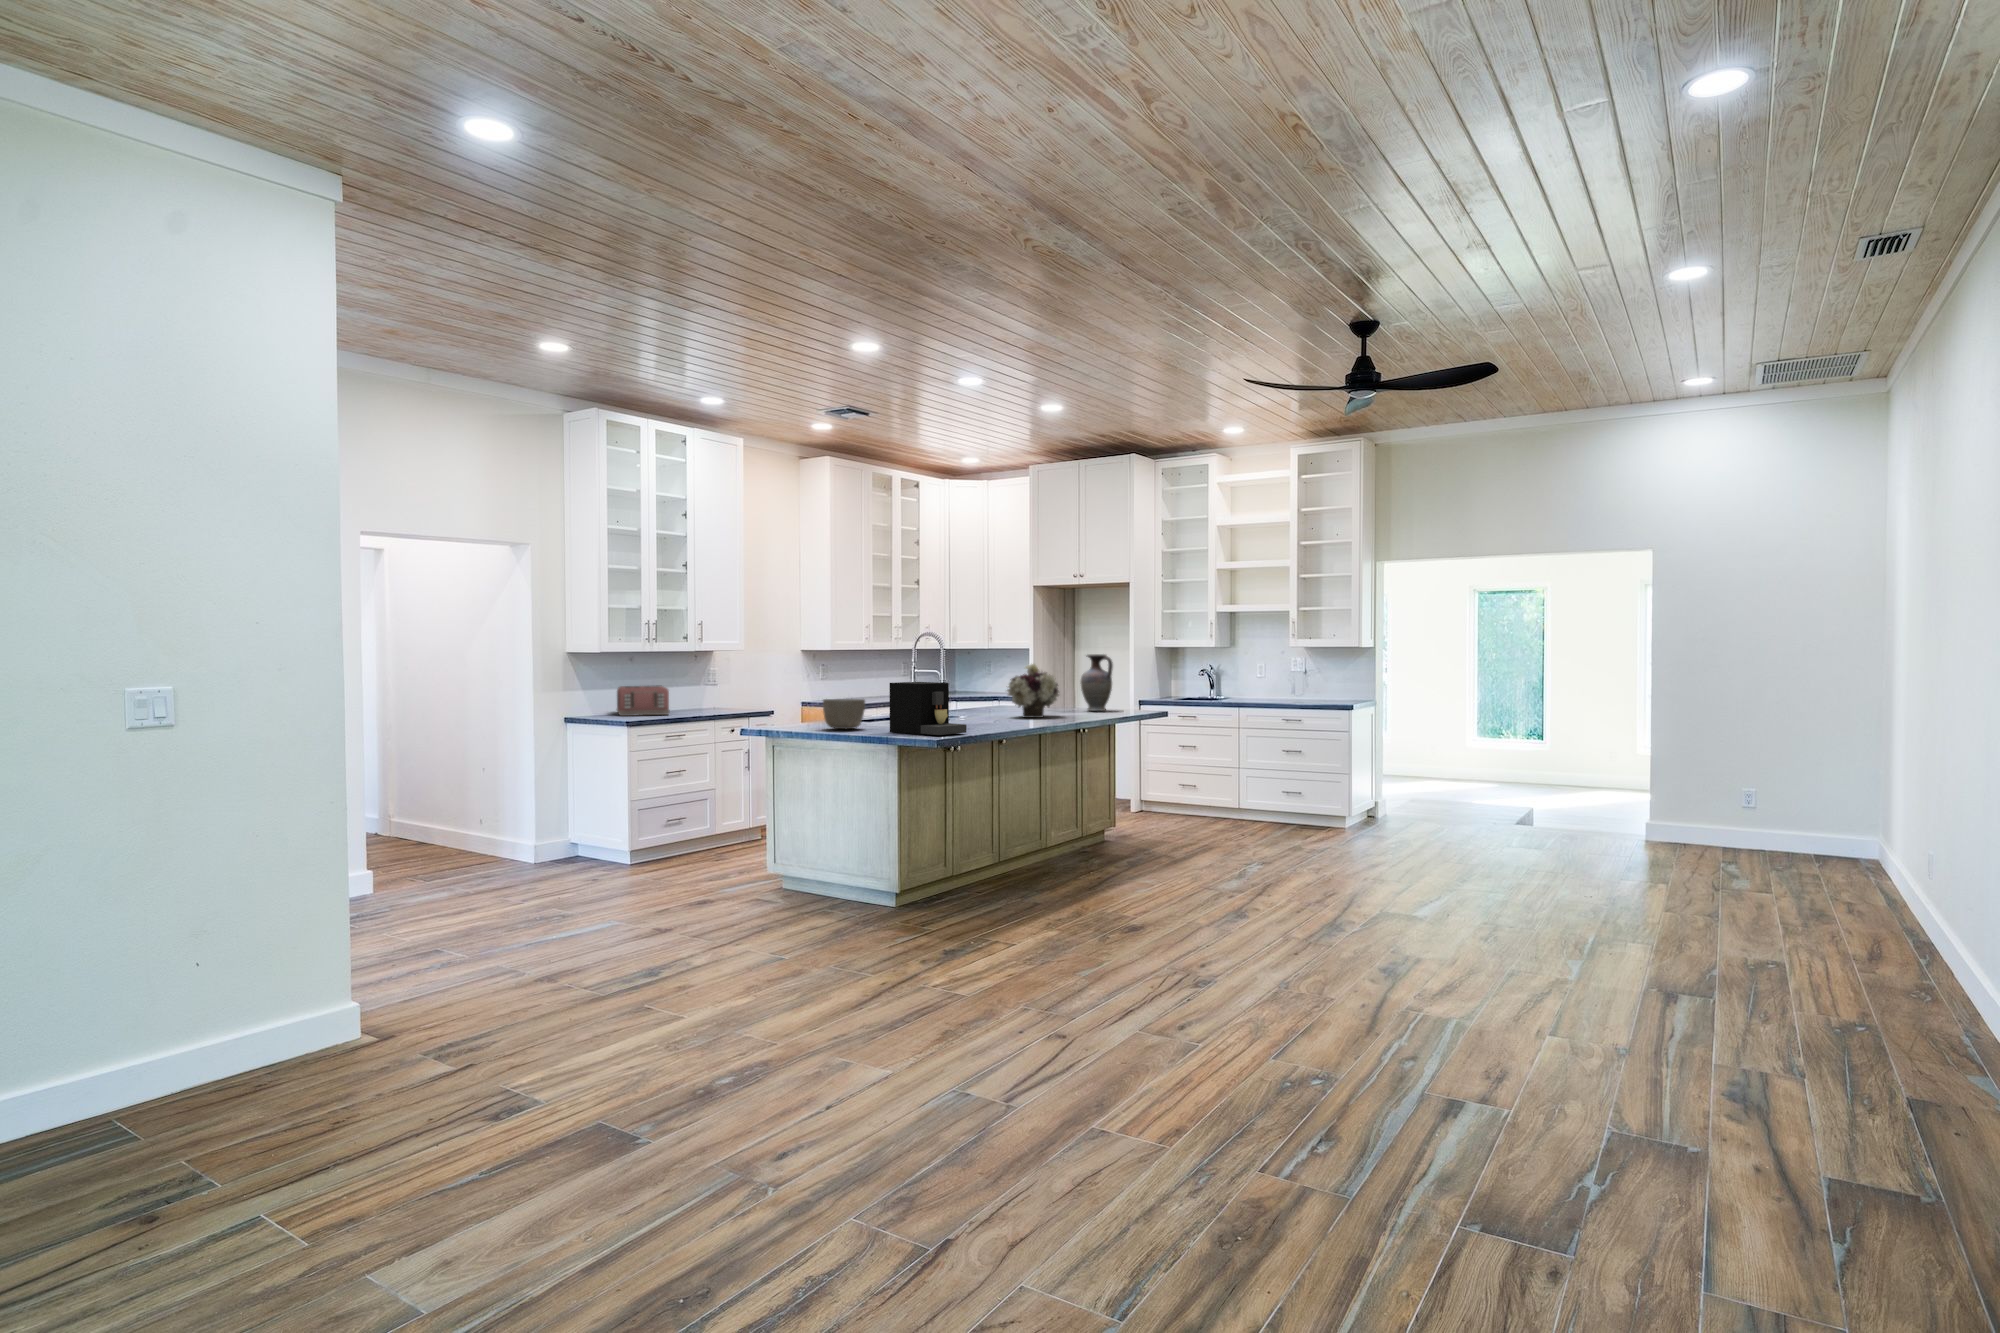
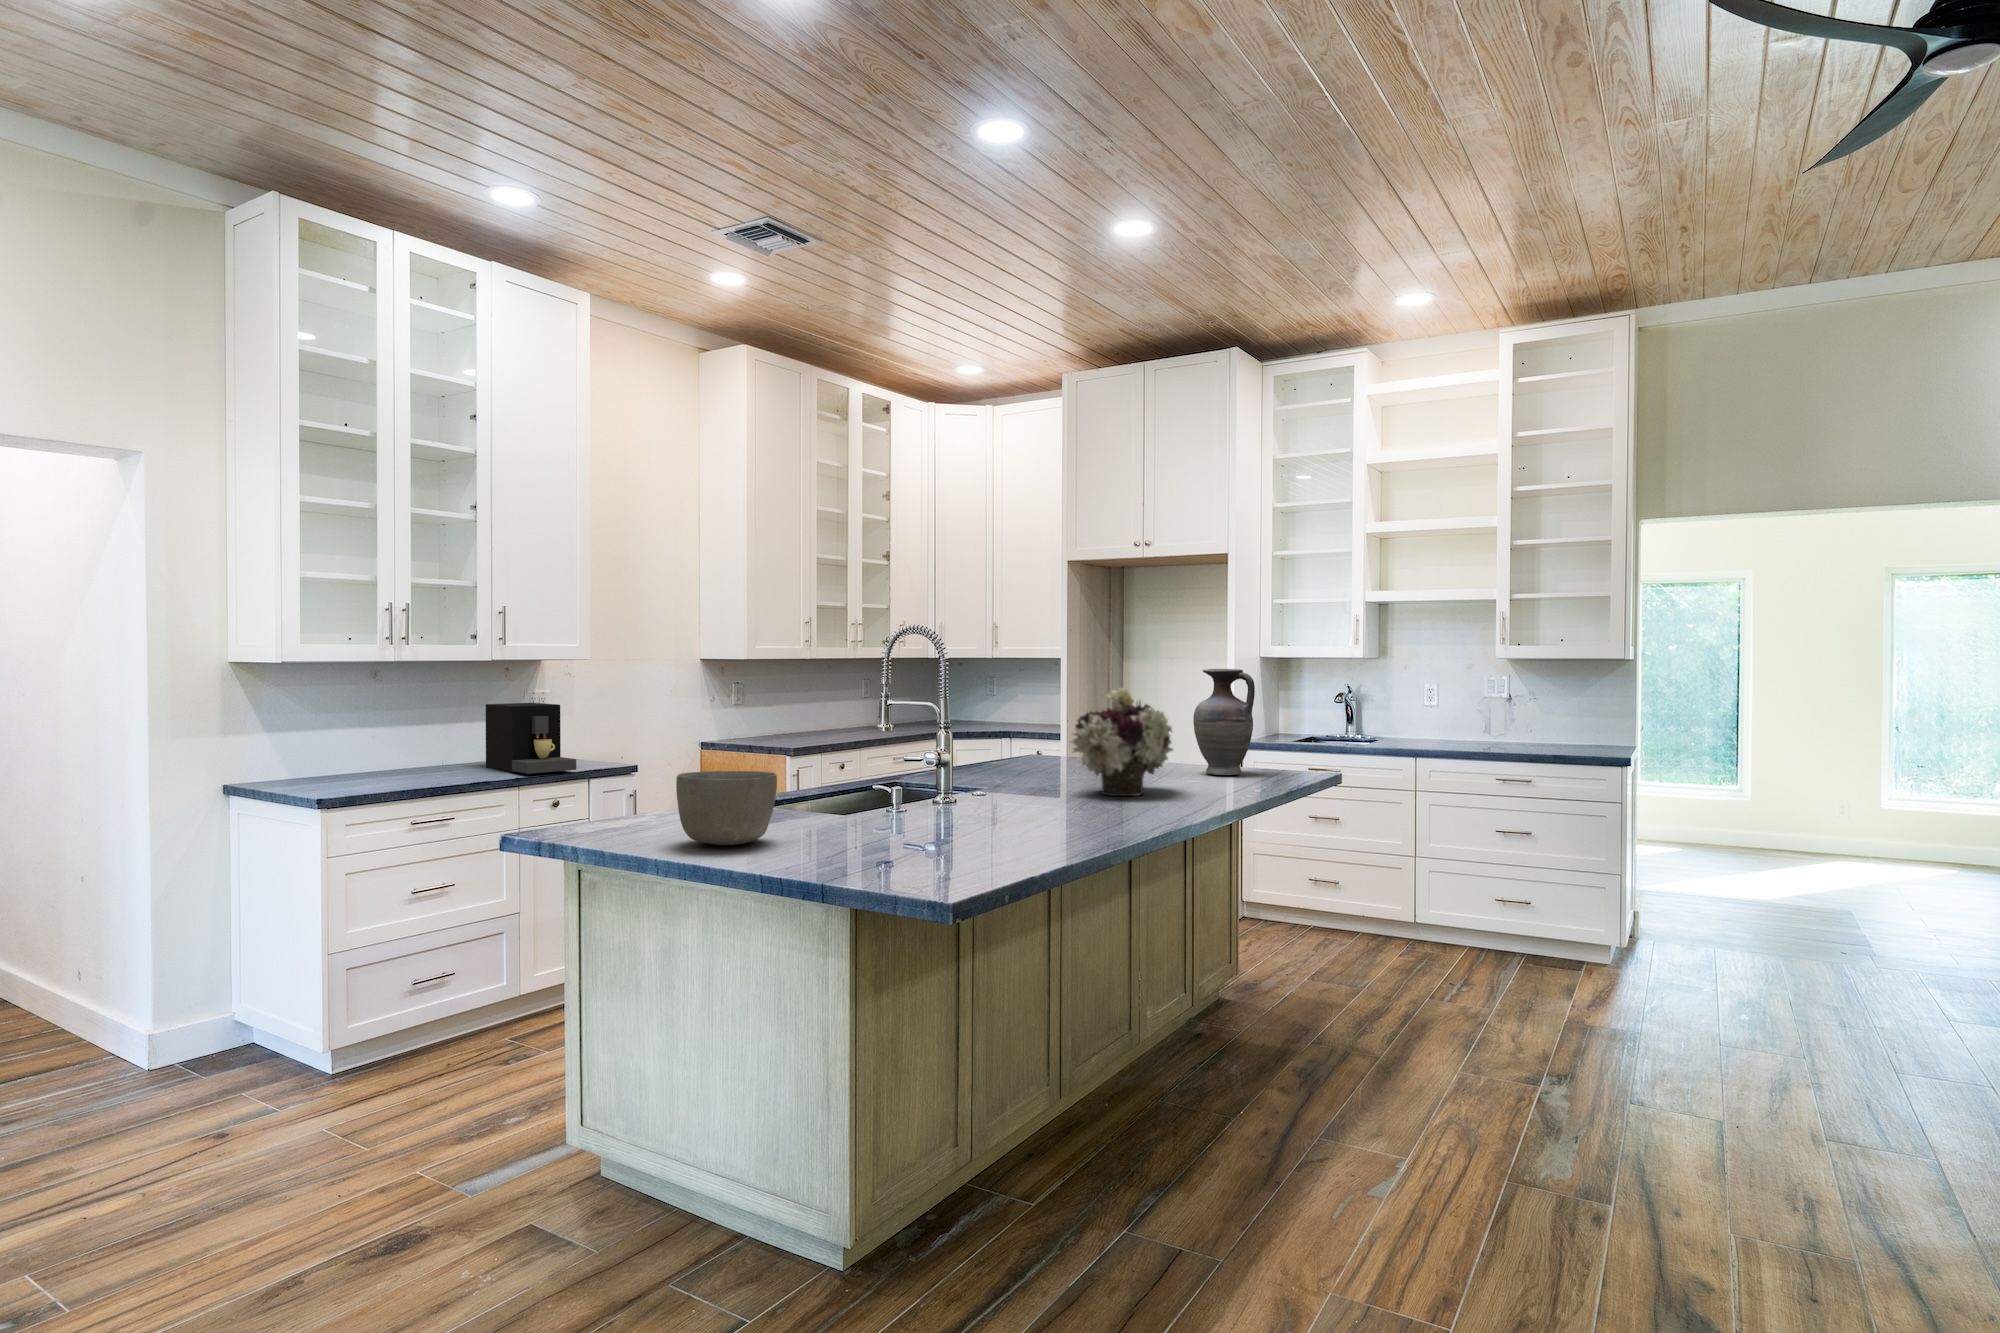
coffee maker: present [890,682,967,735] -> present [486,703,576,774]
toaster: present [616,686,670,716] -> none [327,723,436,782]

